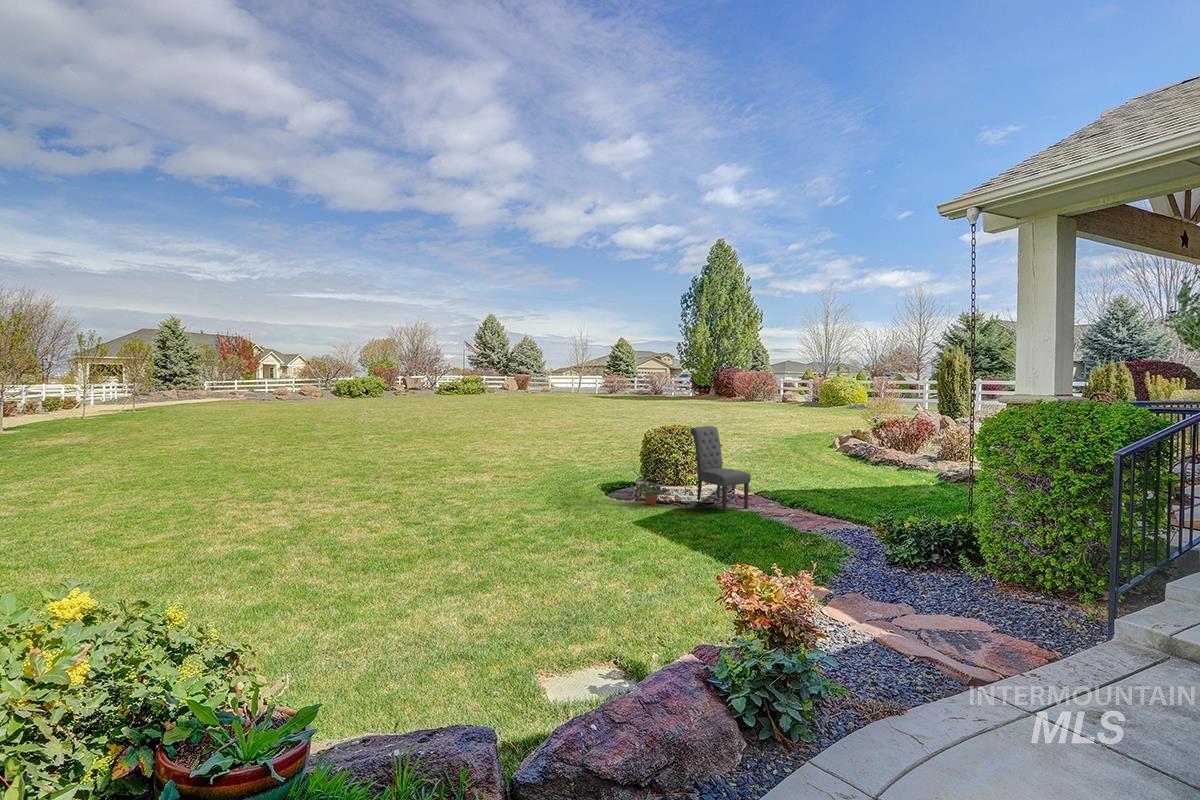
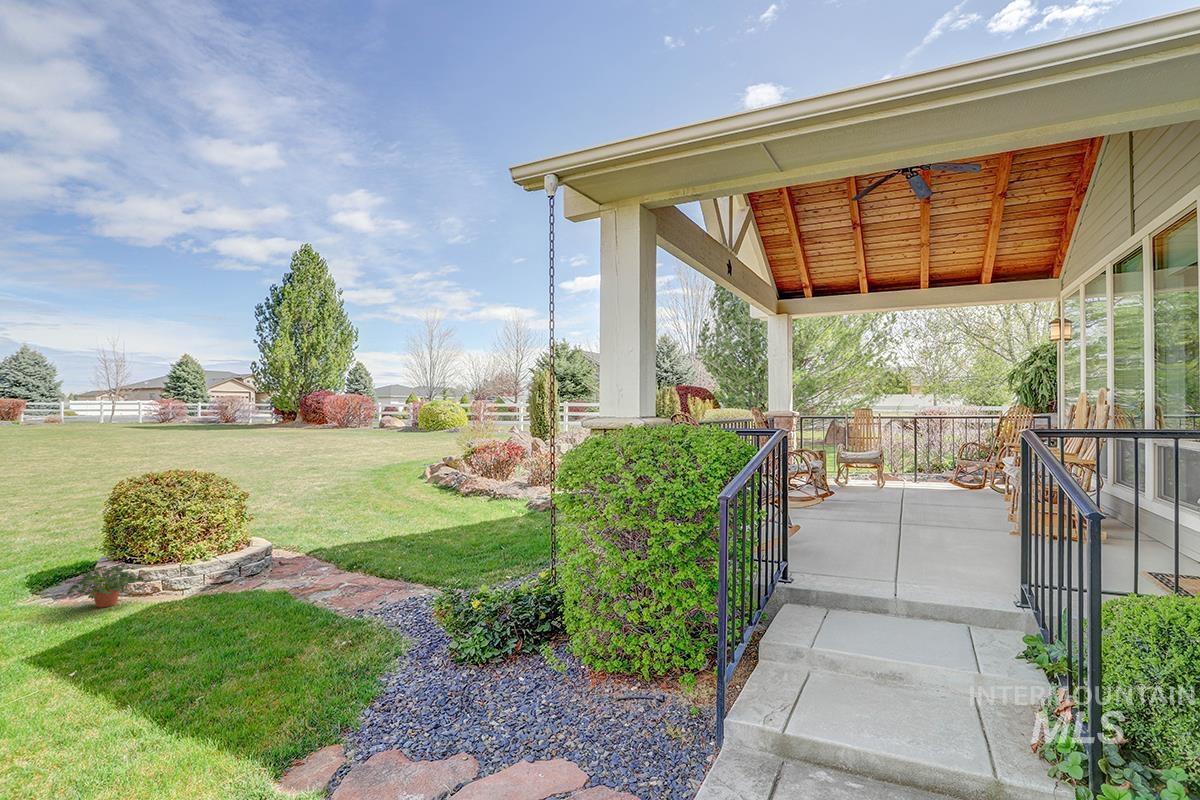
chair: present [690,426,750,512] -> none [189,468,289,598]

